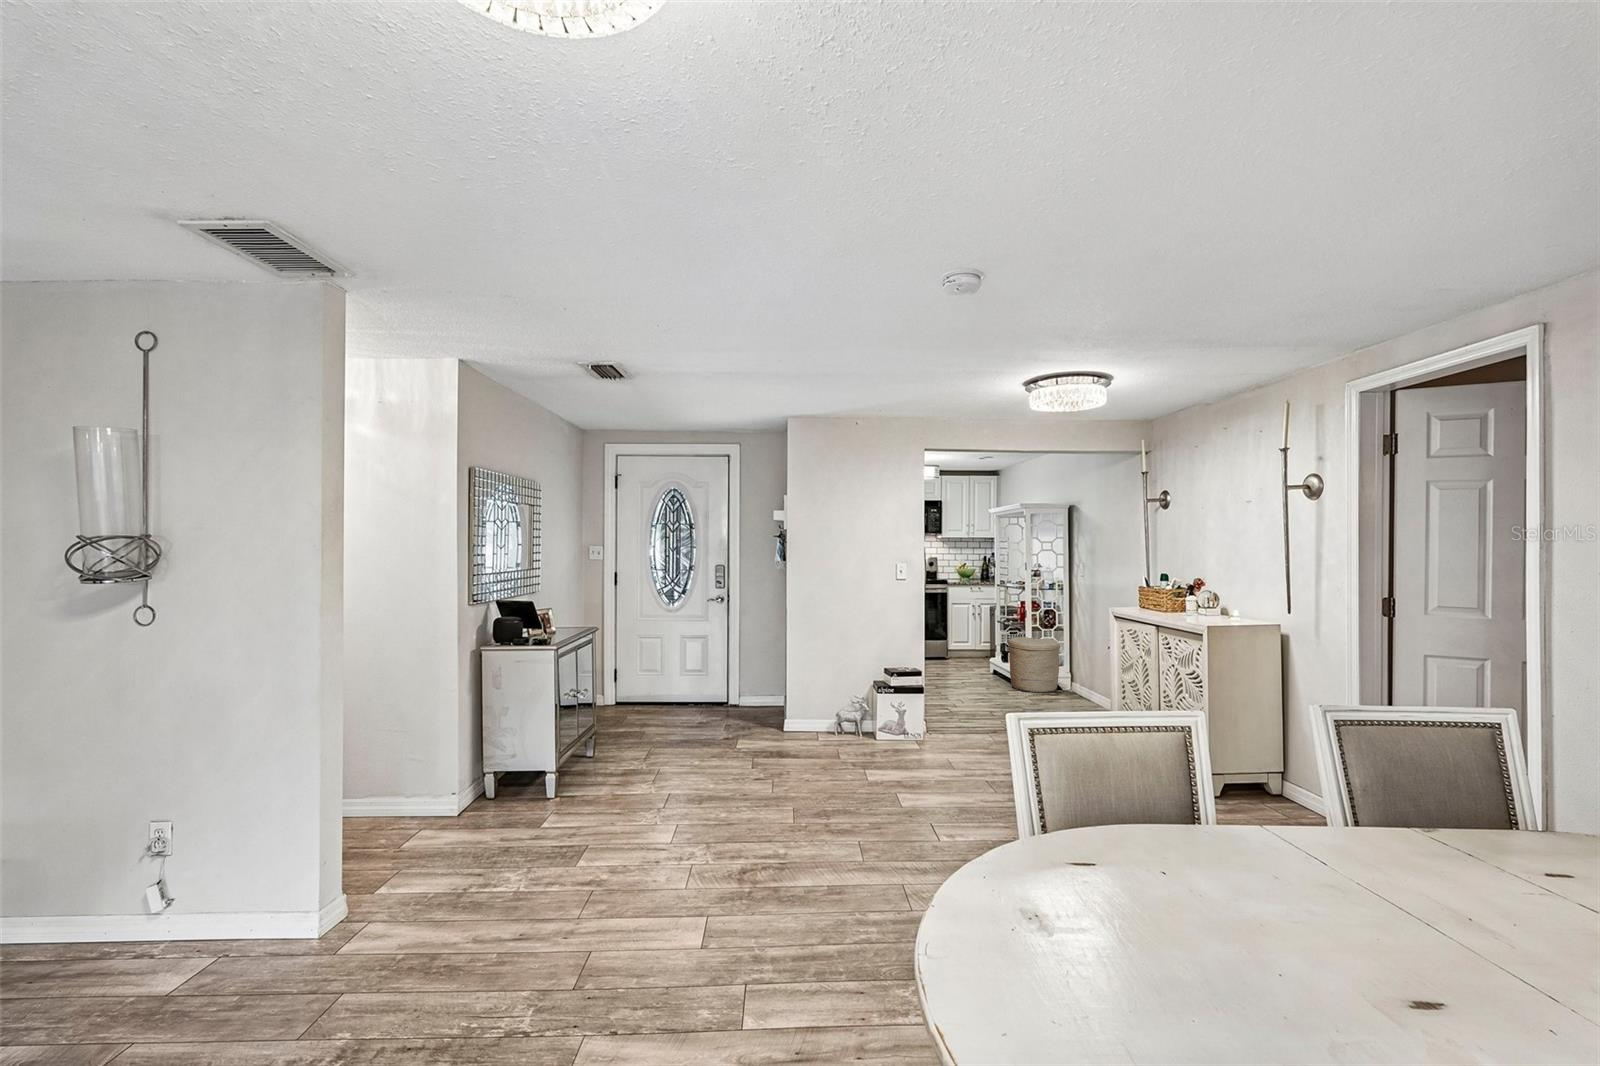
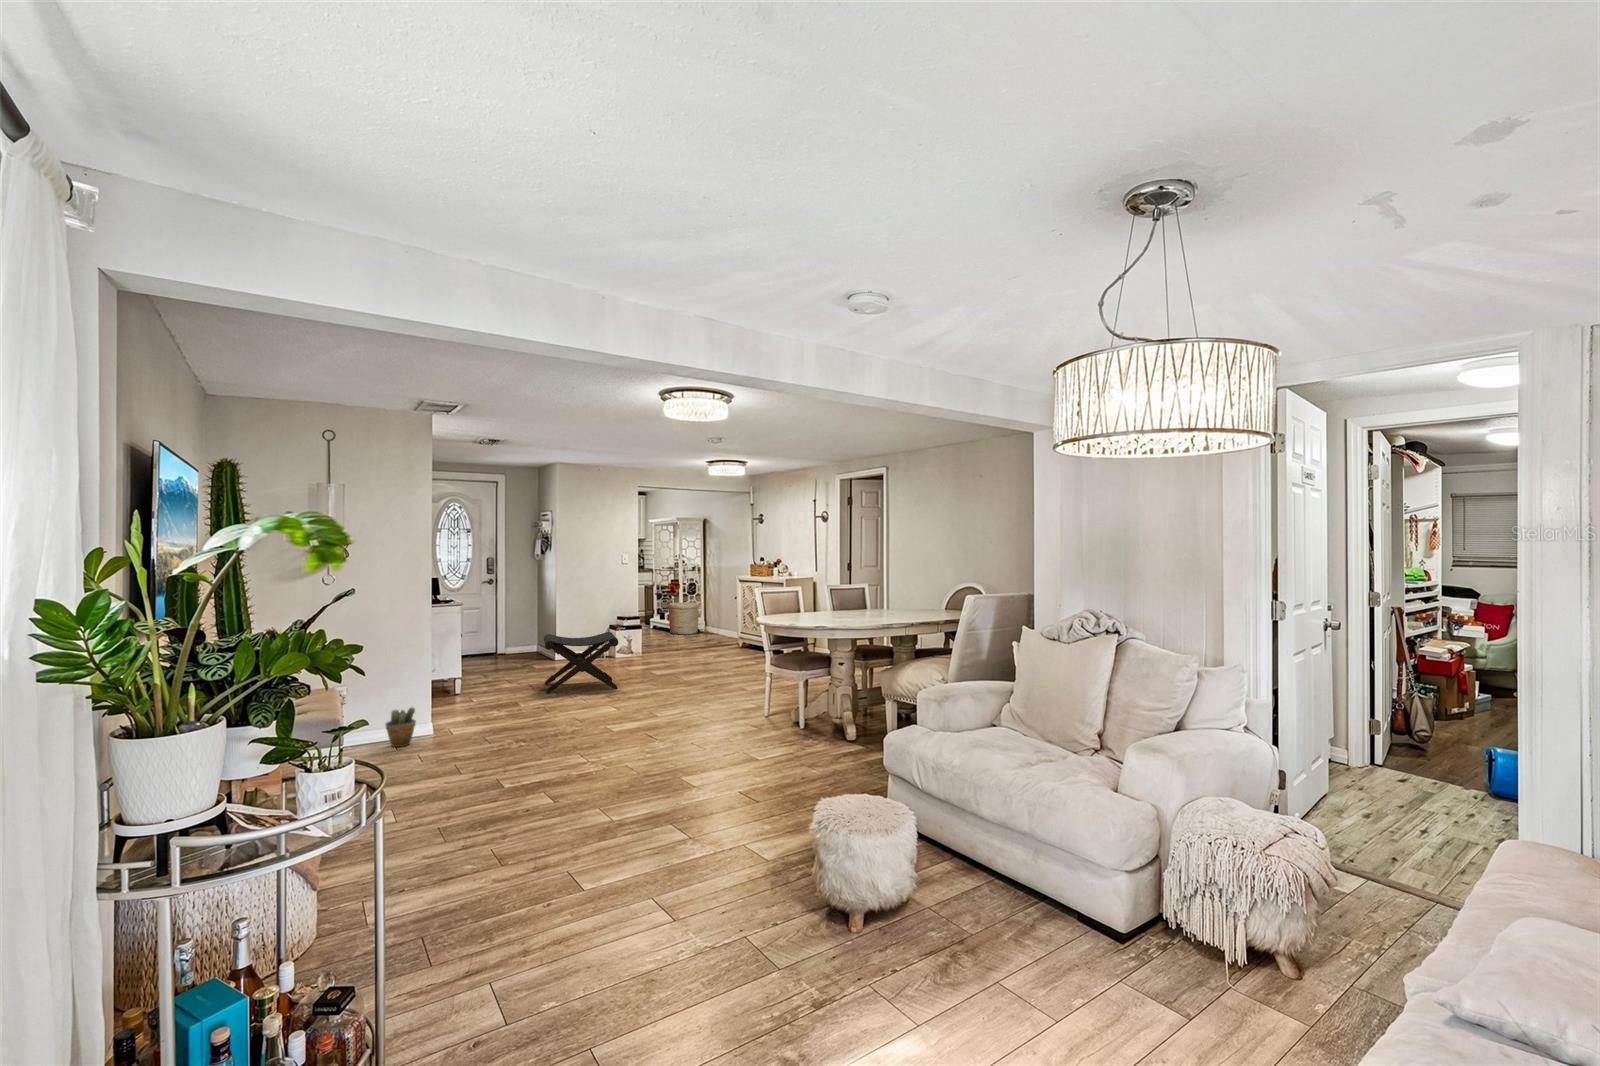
footstool: none [655,713,810,850] -> present [544,632,618,693]
potted plant: none [145,916,221,1004] -> present [386,708,416,747]

